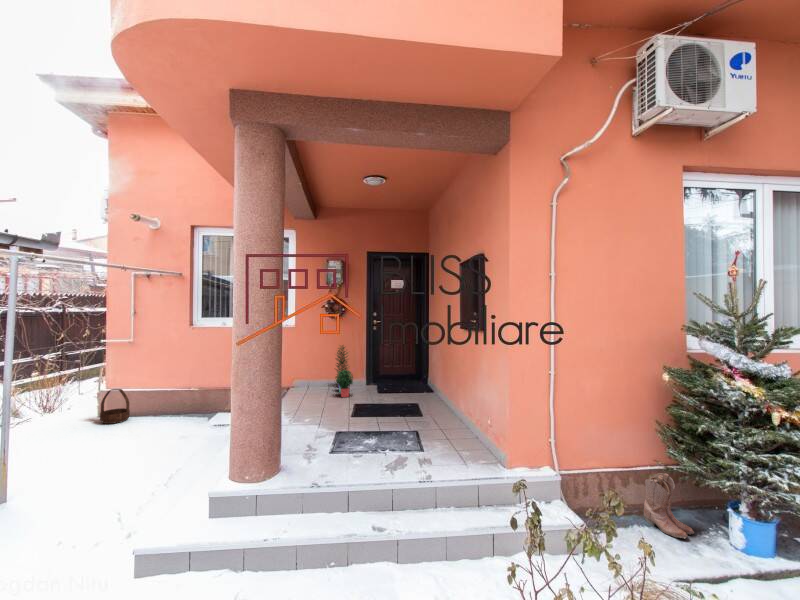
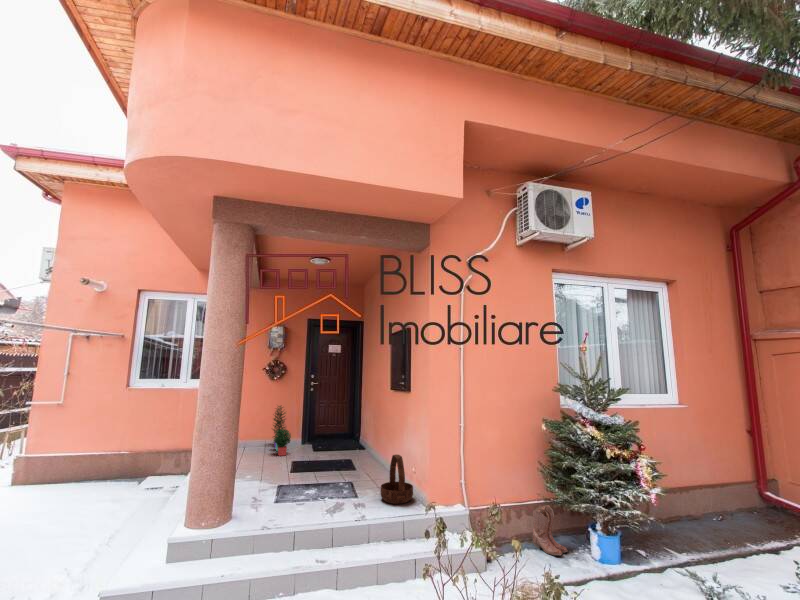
basket: present [100,389,130,424] -> present [381,455,413,504]

